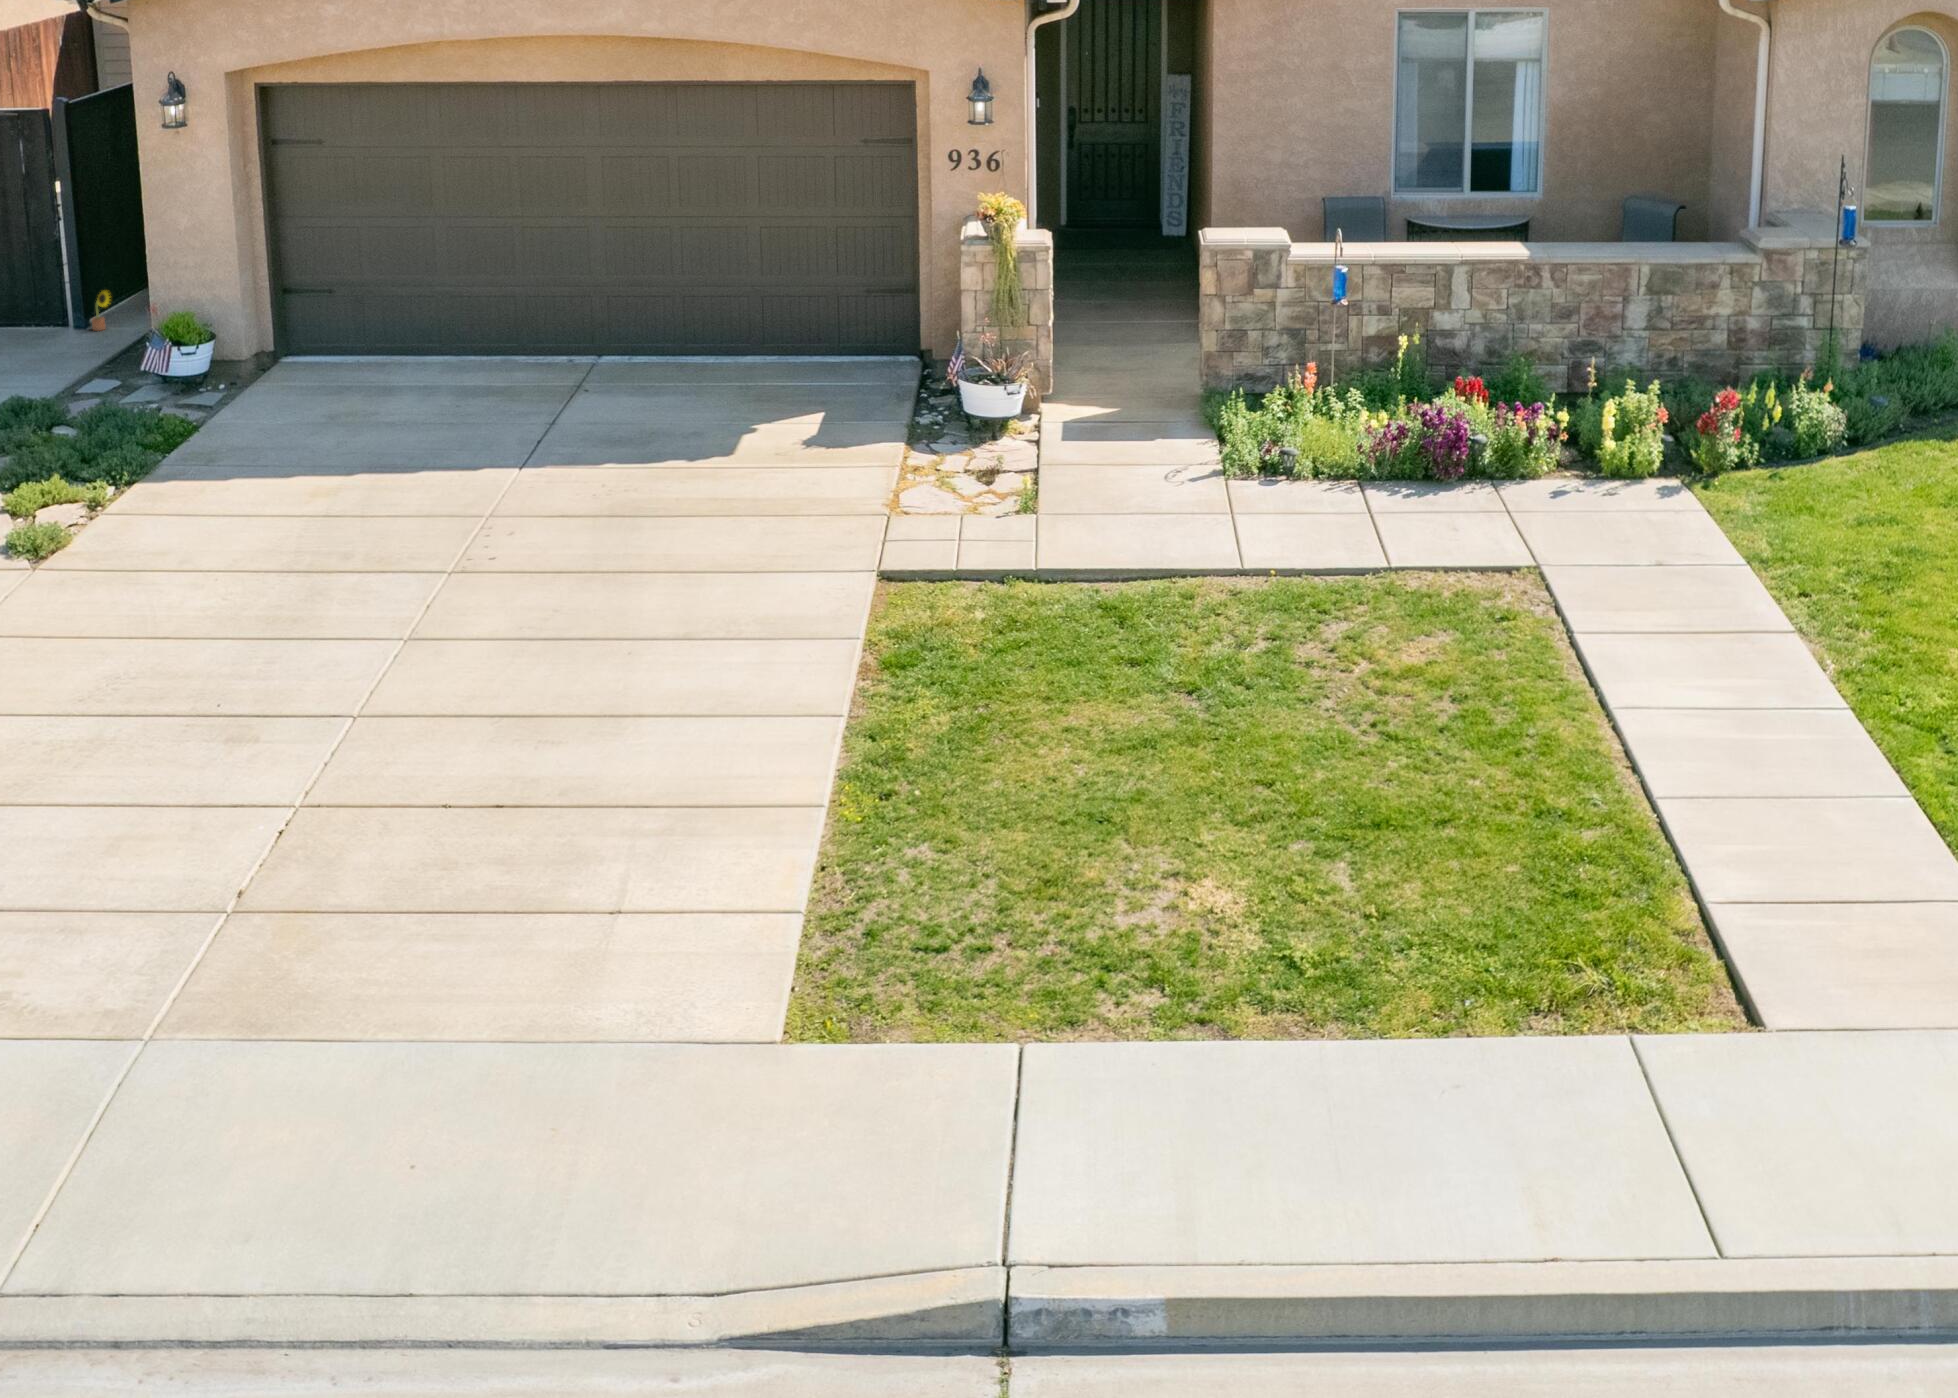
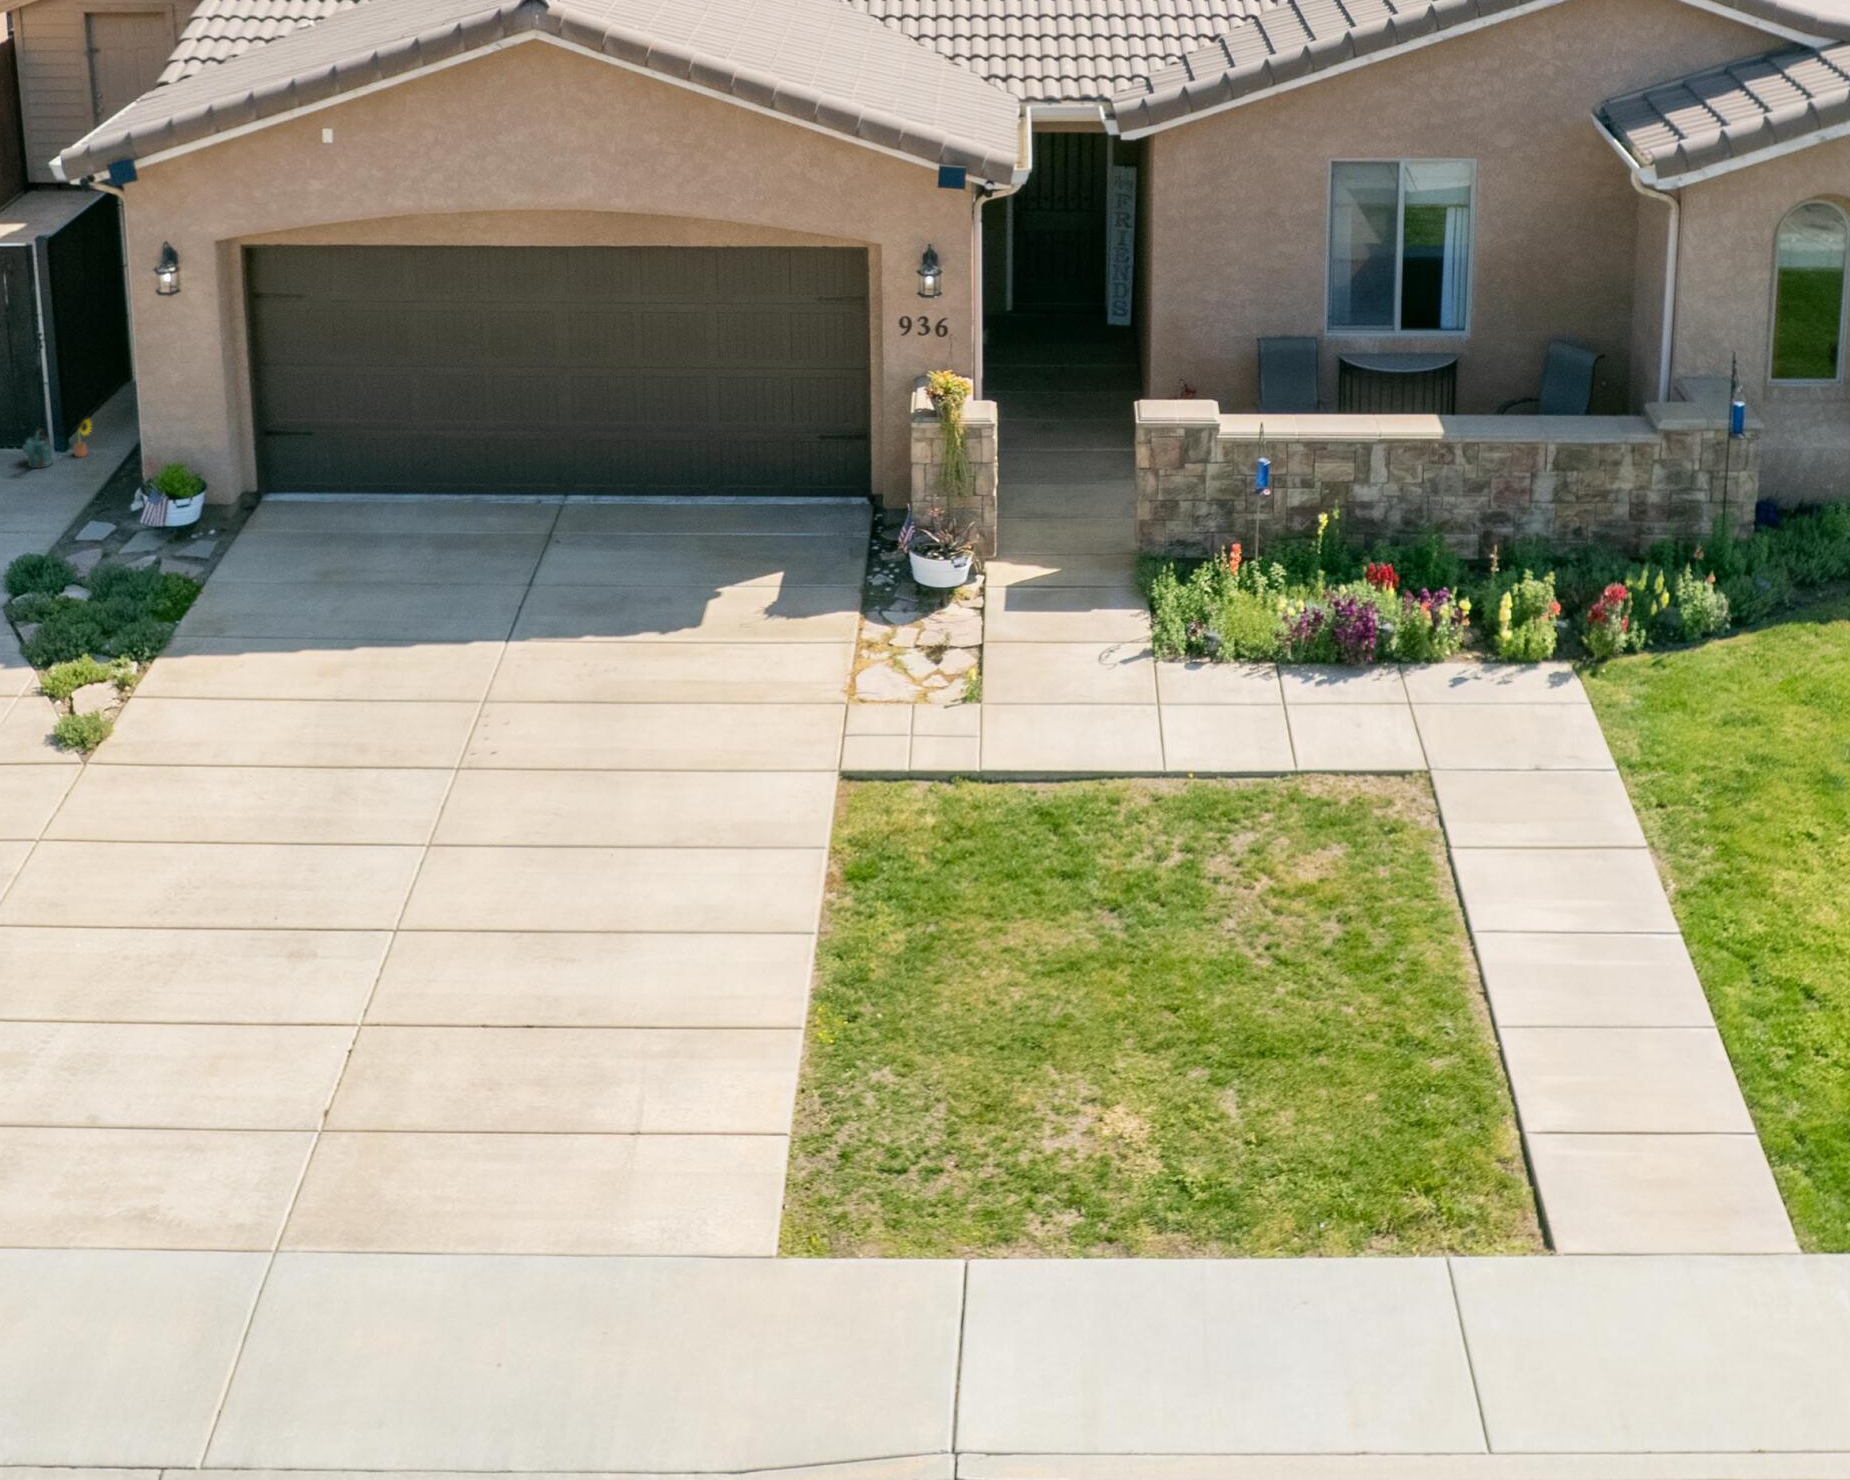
watering can: none [33,300,68,340] -> present [22,429,53,468]

